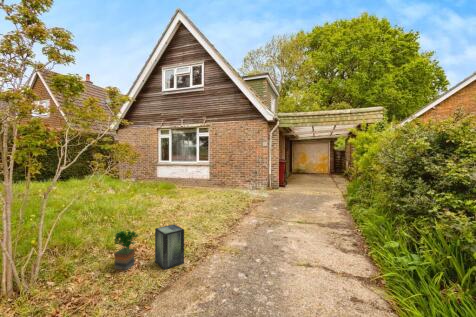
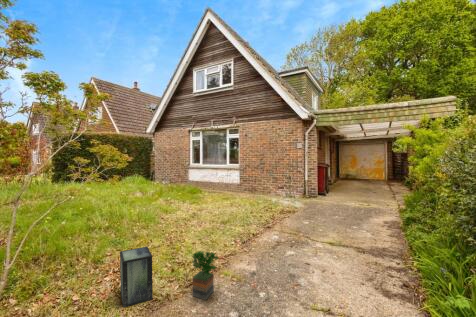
potted tree: present [114,231,138,270] -> present [192,251,218,300]

